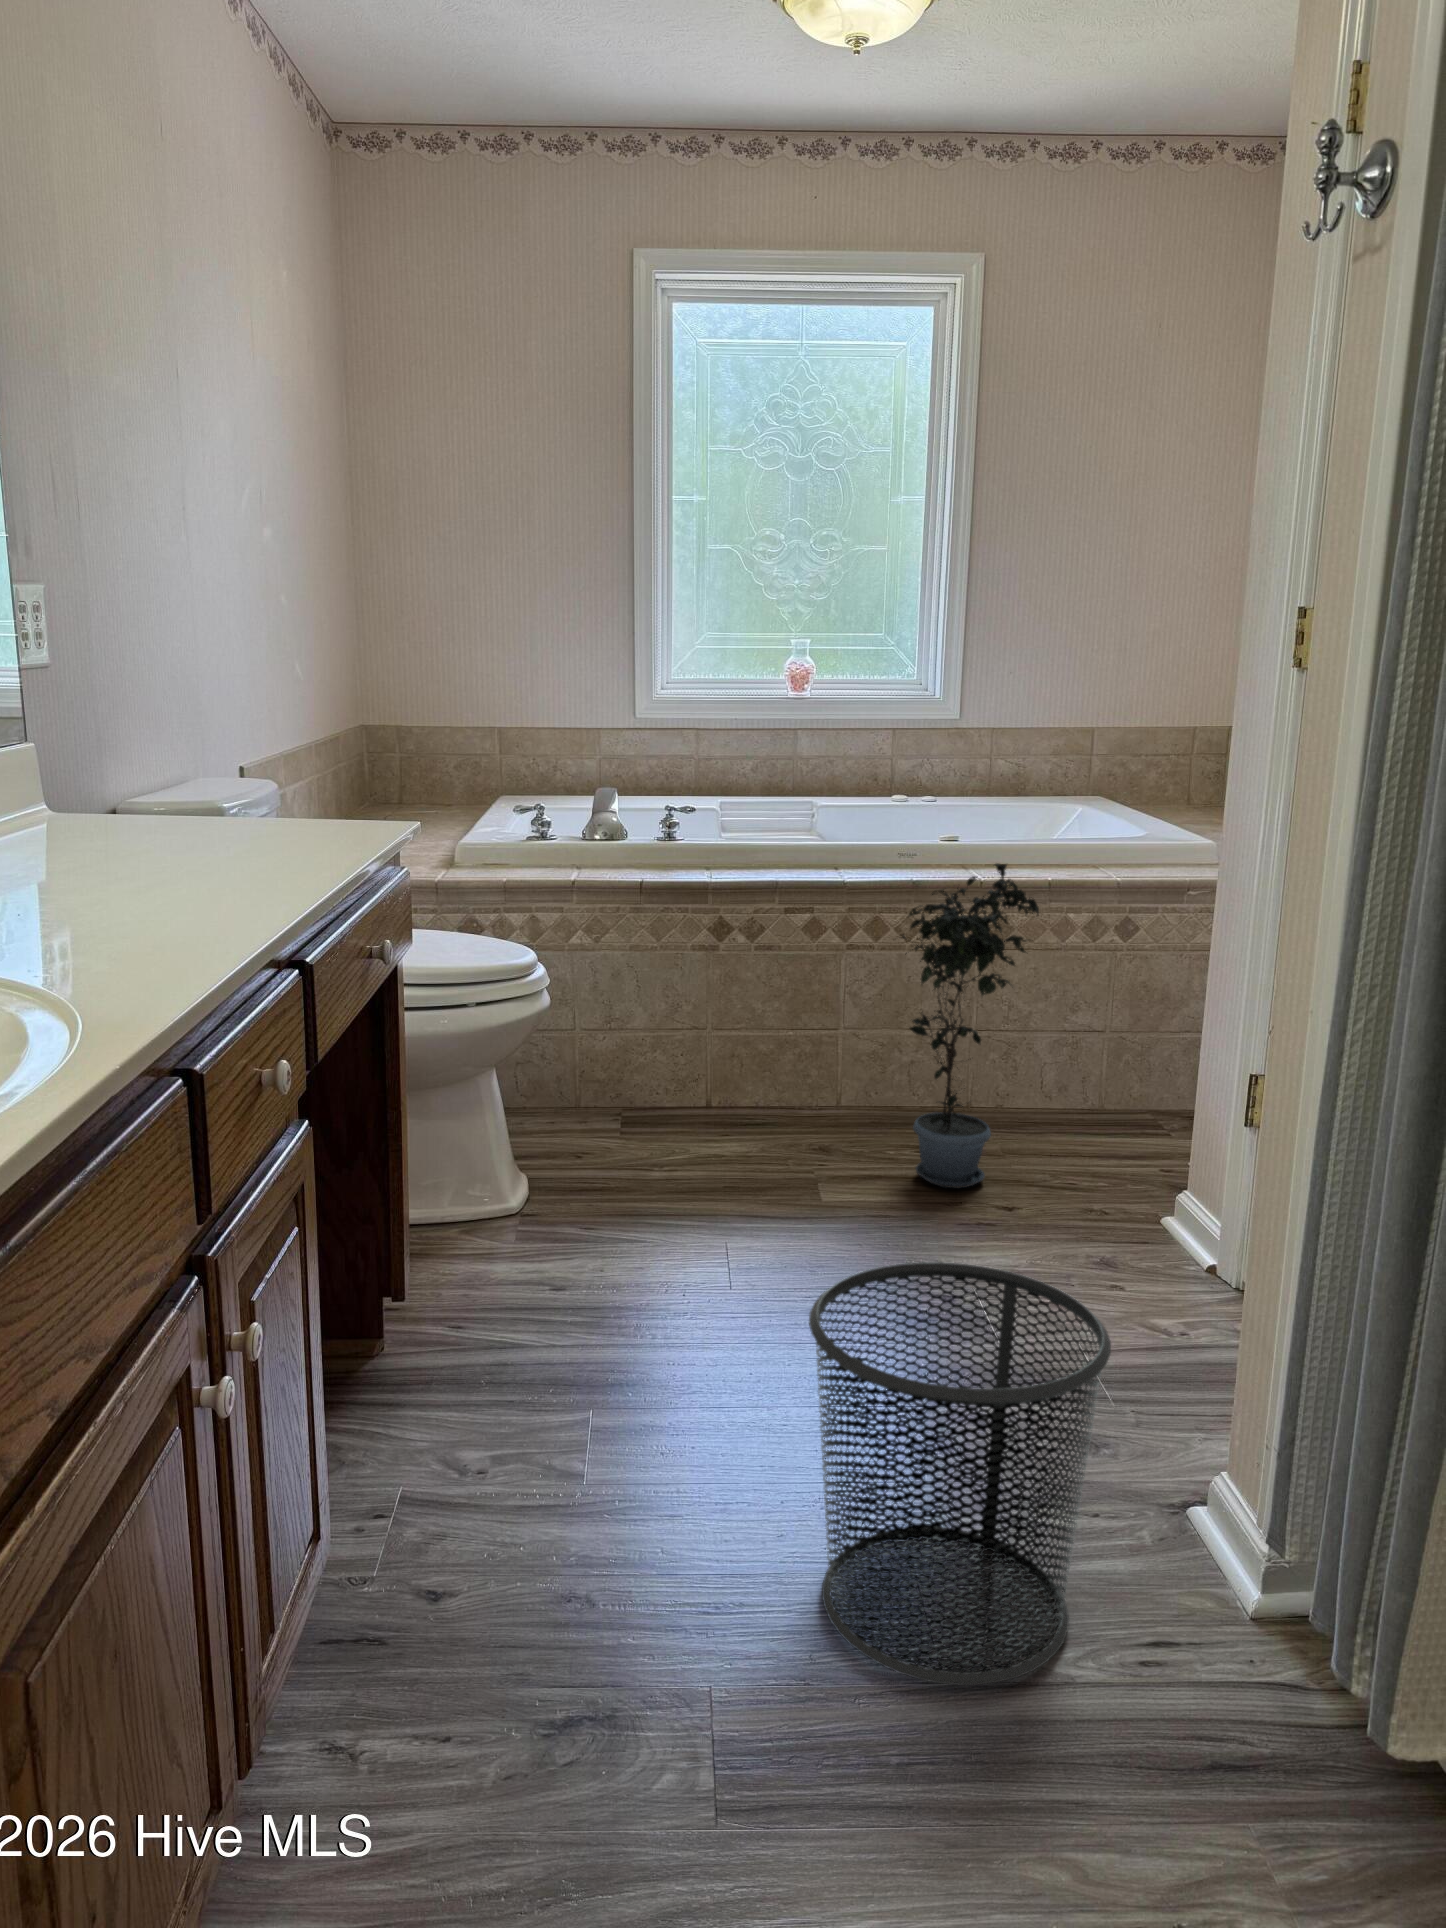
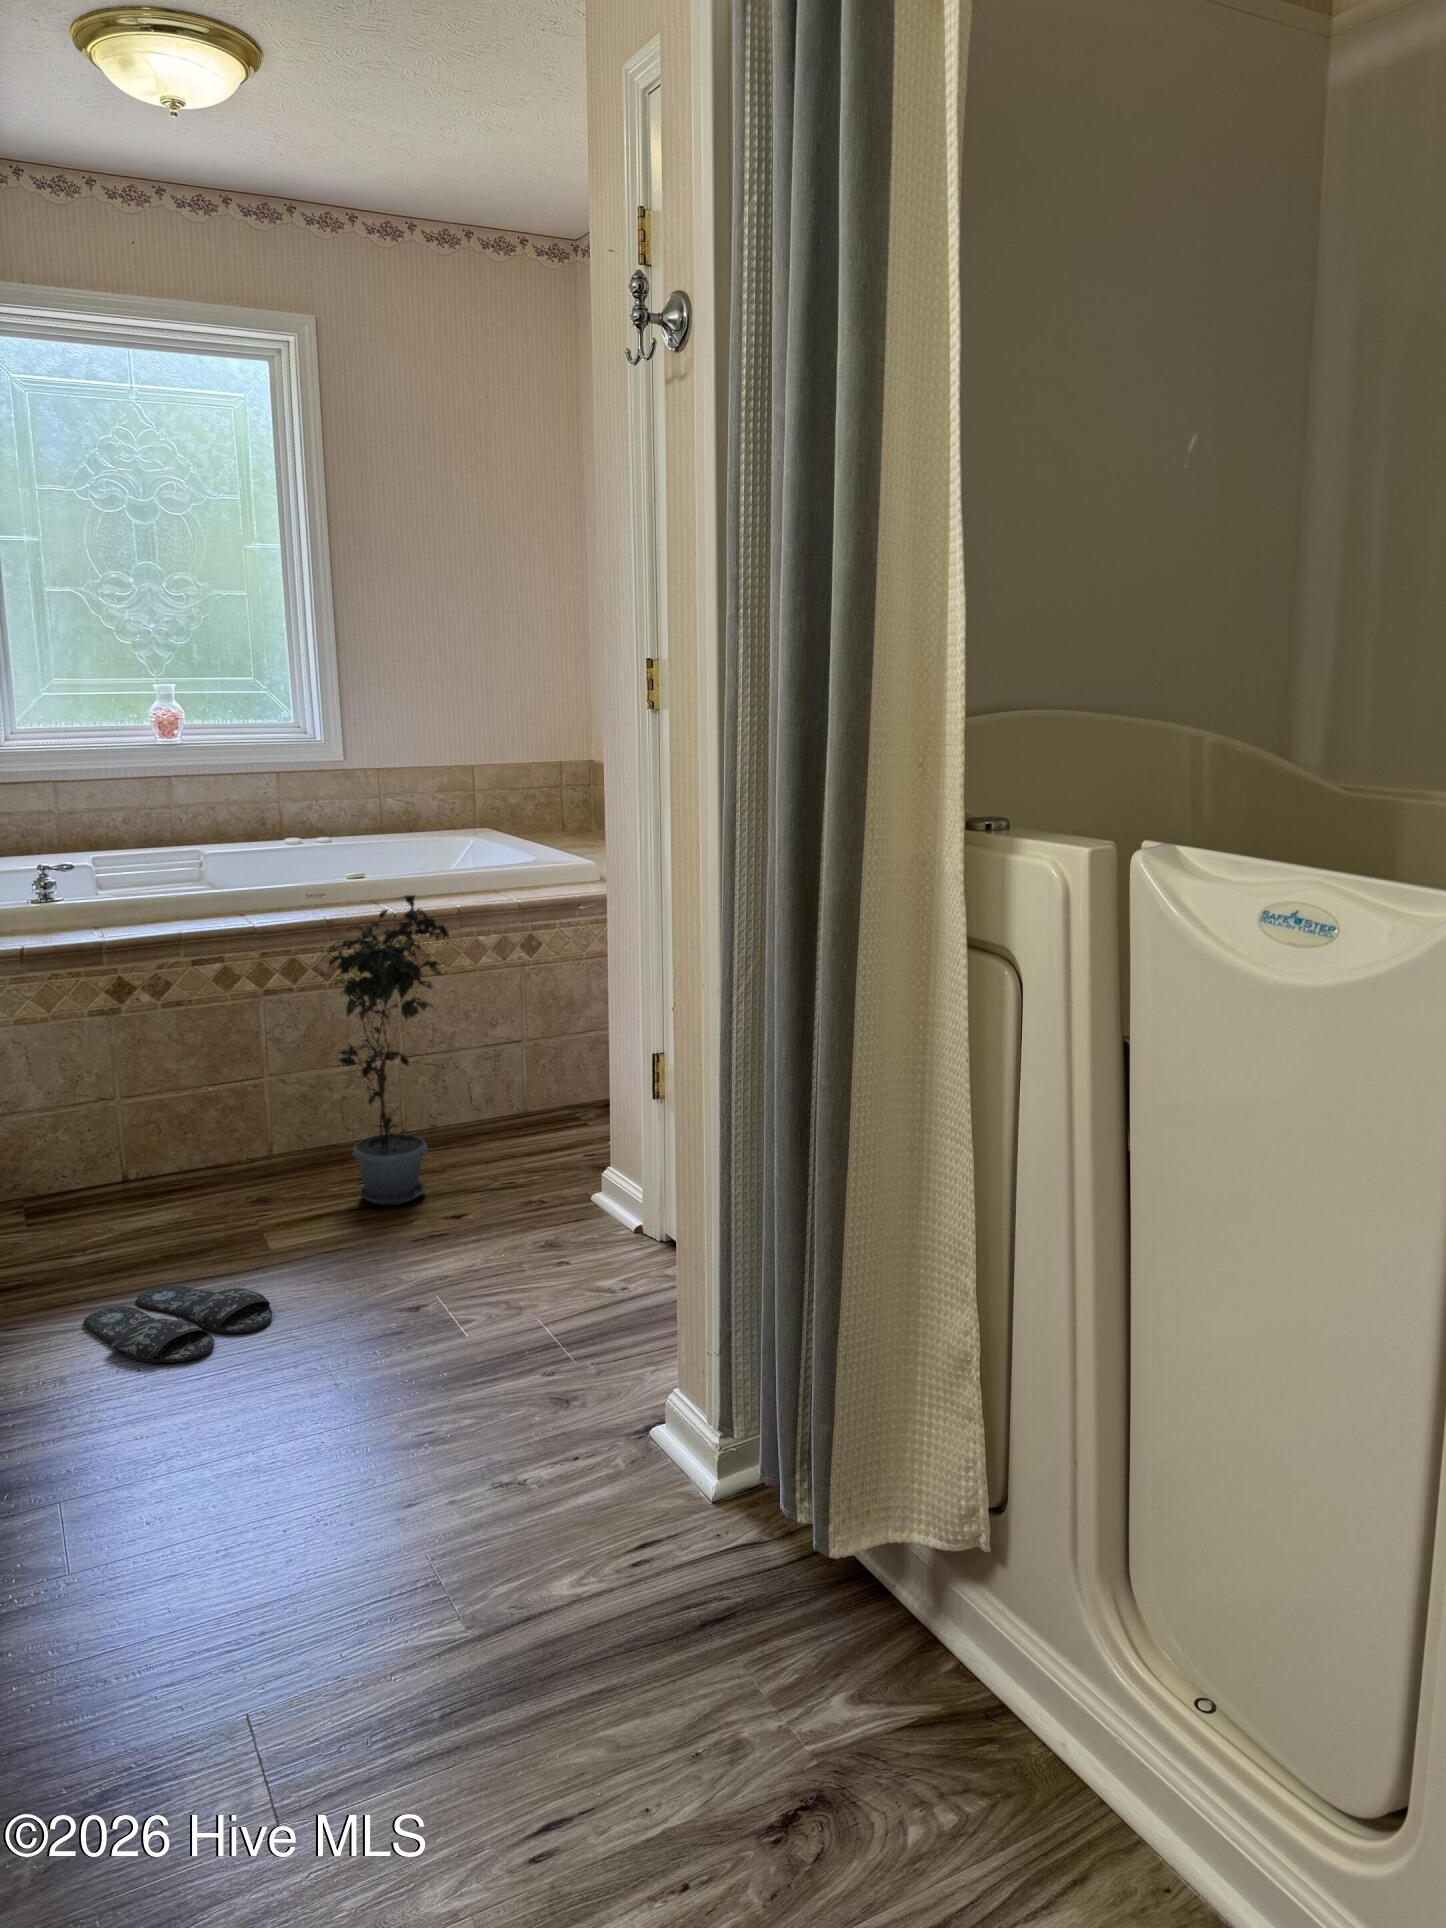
slippers: none [638,1225,809,1305] -> present [83,1286,272,1363]
waste bin: present [809,1262,1111,1685] -> none [303,1258,579,1640]

